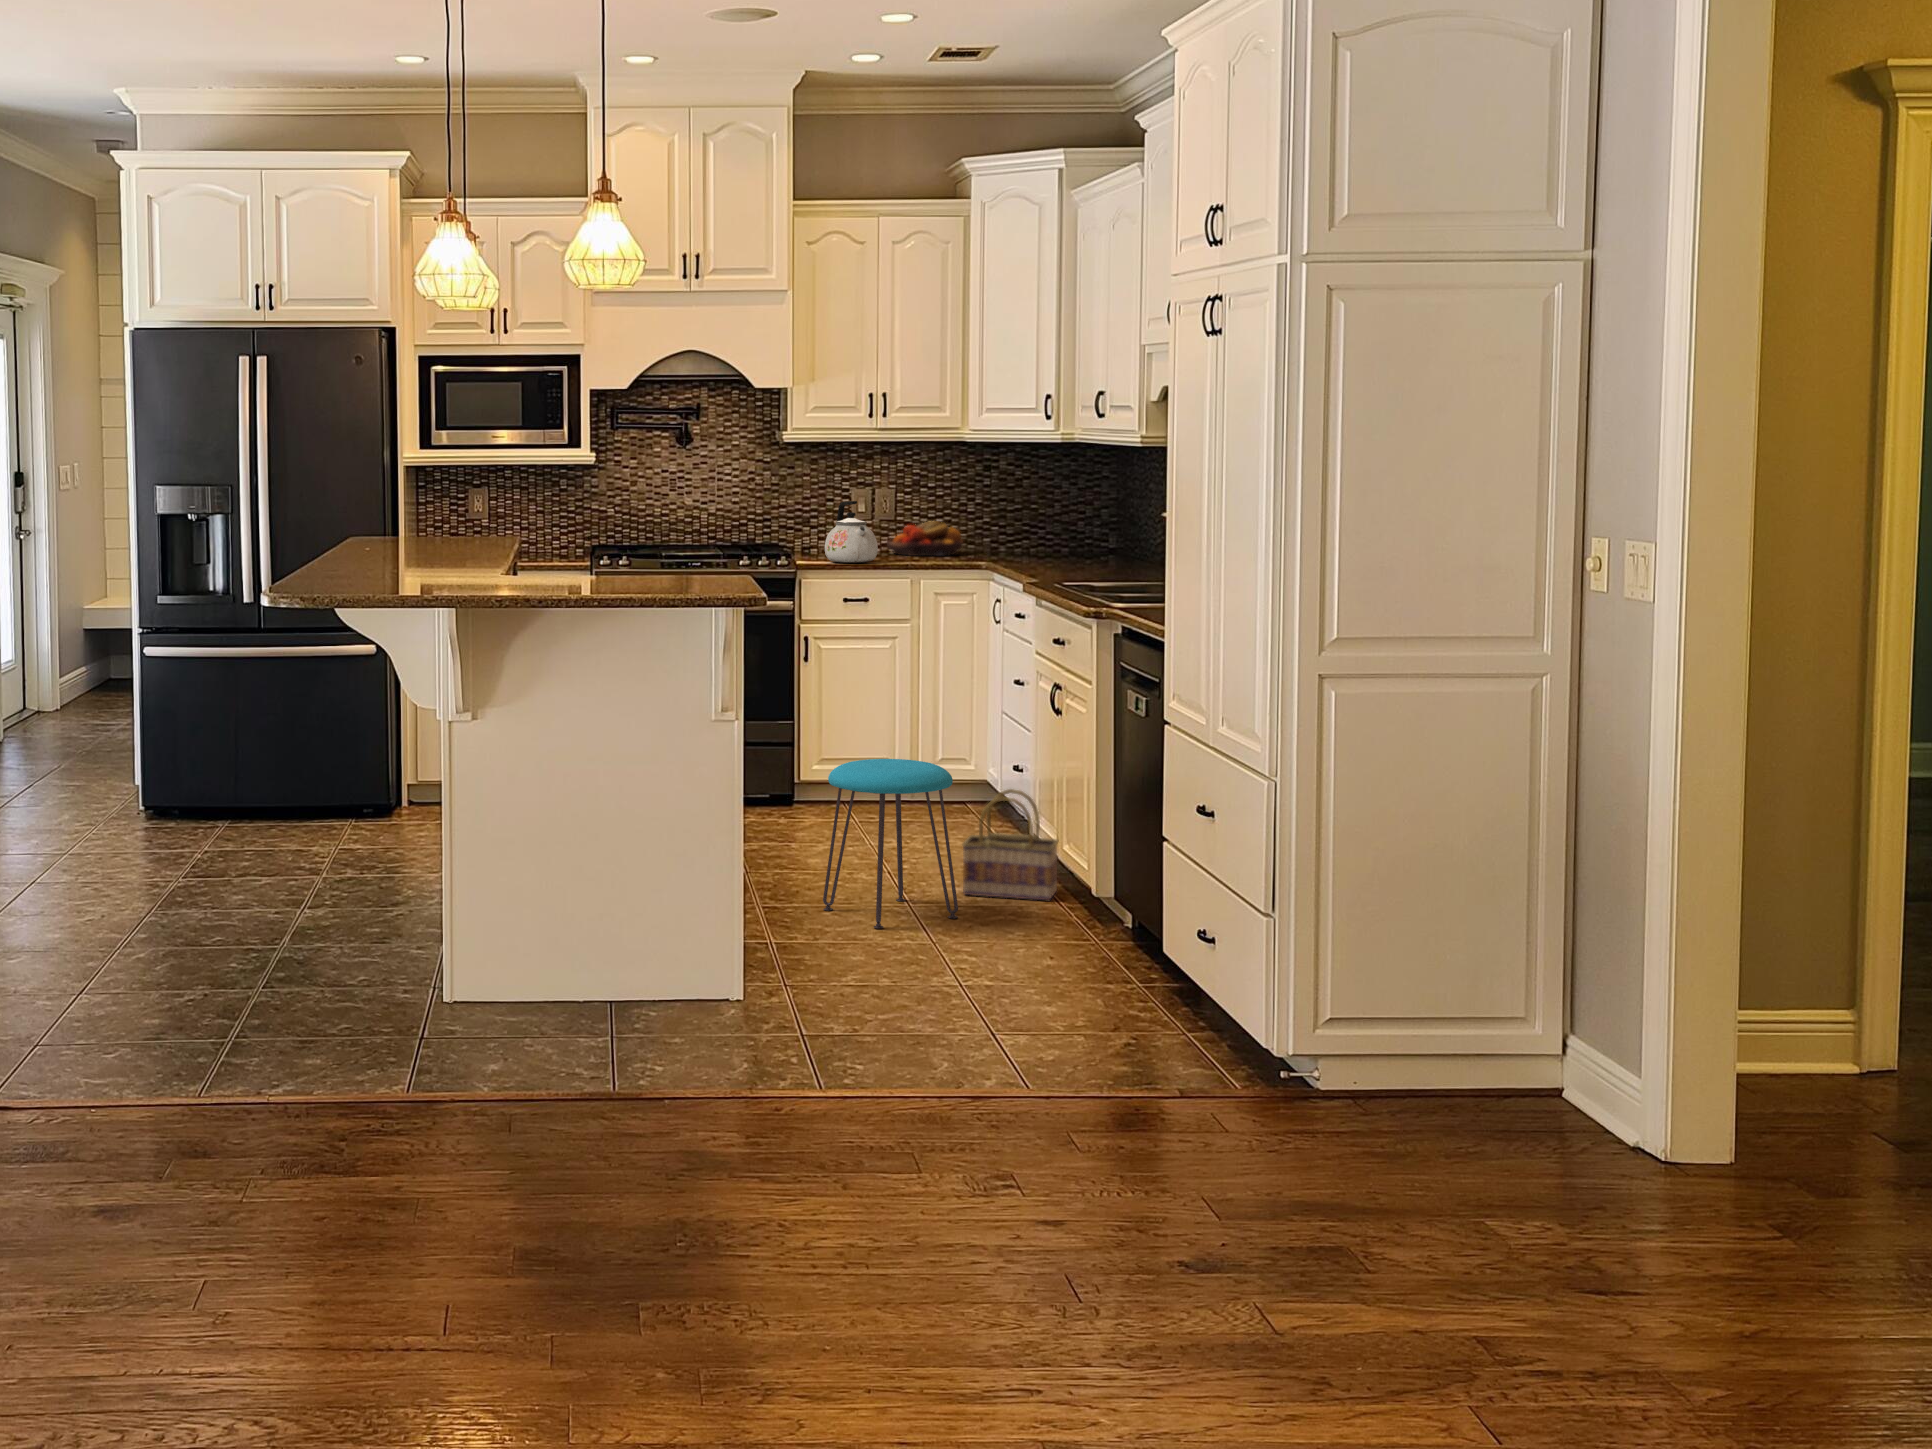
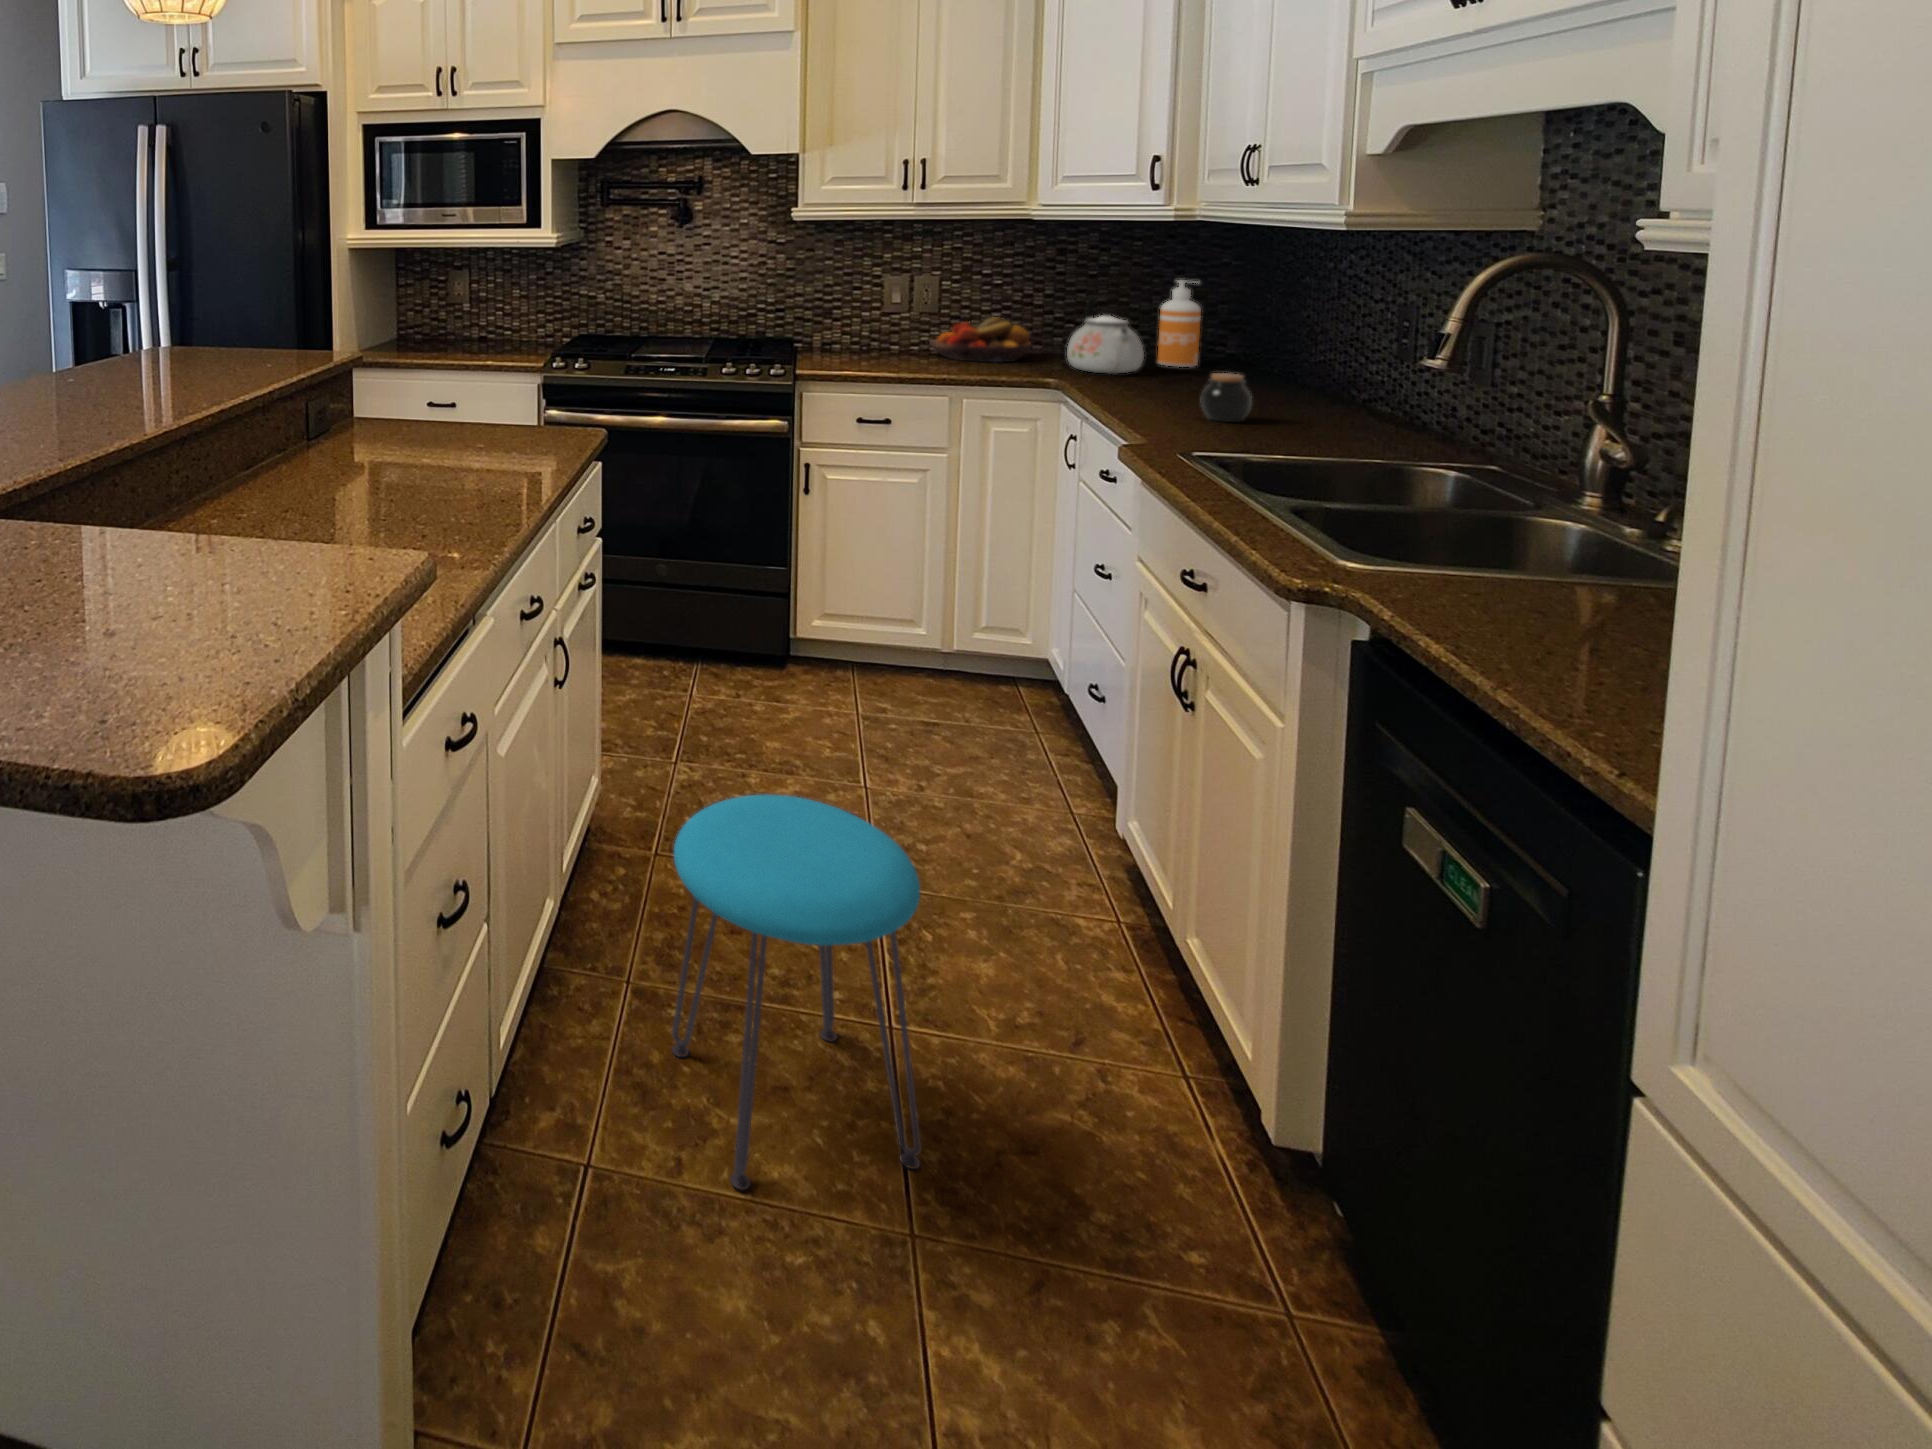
soap dispenser: none [1052,488,1080,555] -> present [1157,280,1201,367]
kettle: present [825,501,878,563] -> present [1067,295,1144,374]
jar: none [1075,542,1104,573] -> present [1201,373,1252,422]
basket: present [962,789,1058,901] -> none [953,854,1156,1114]

